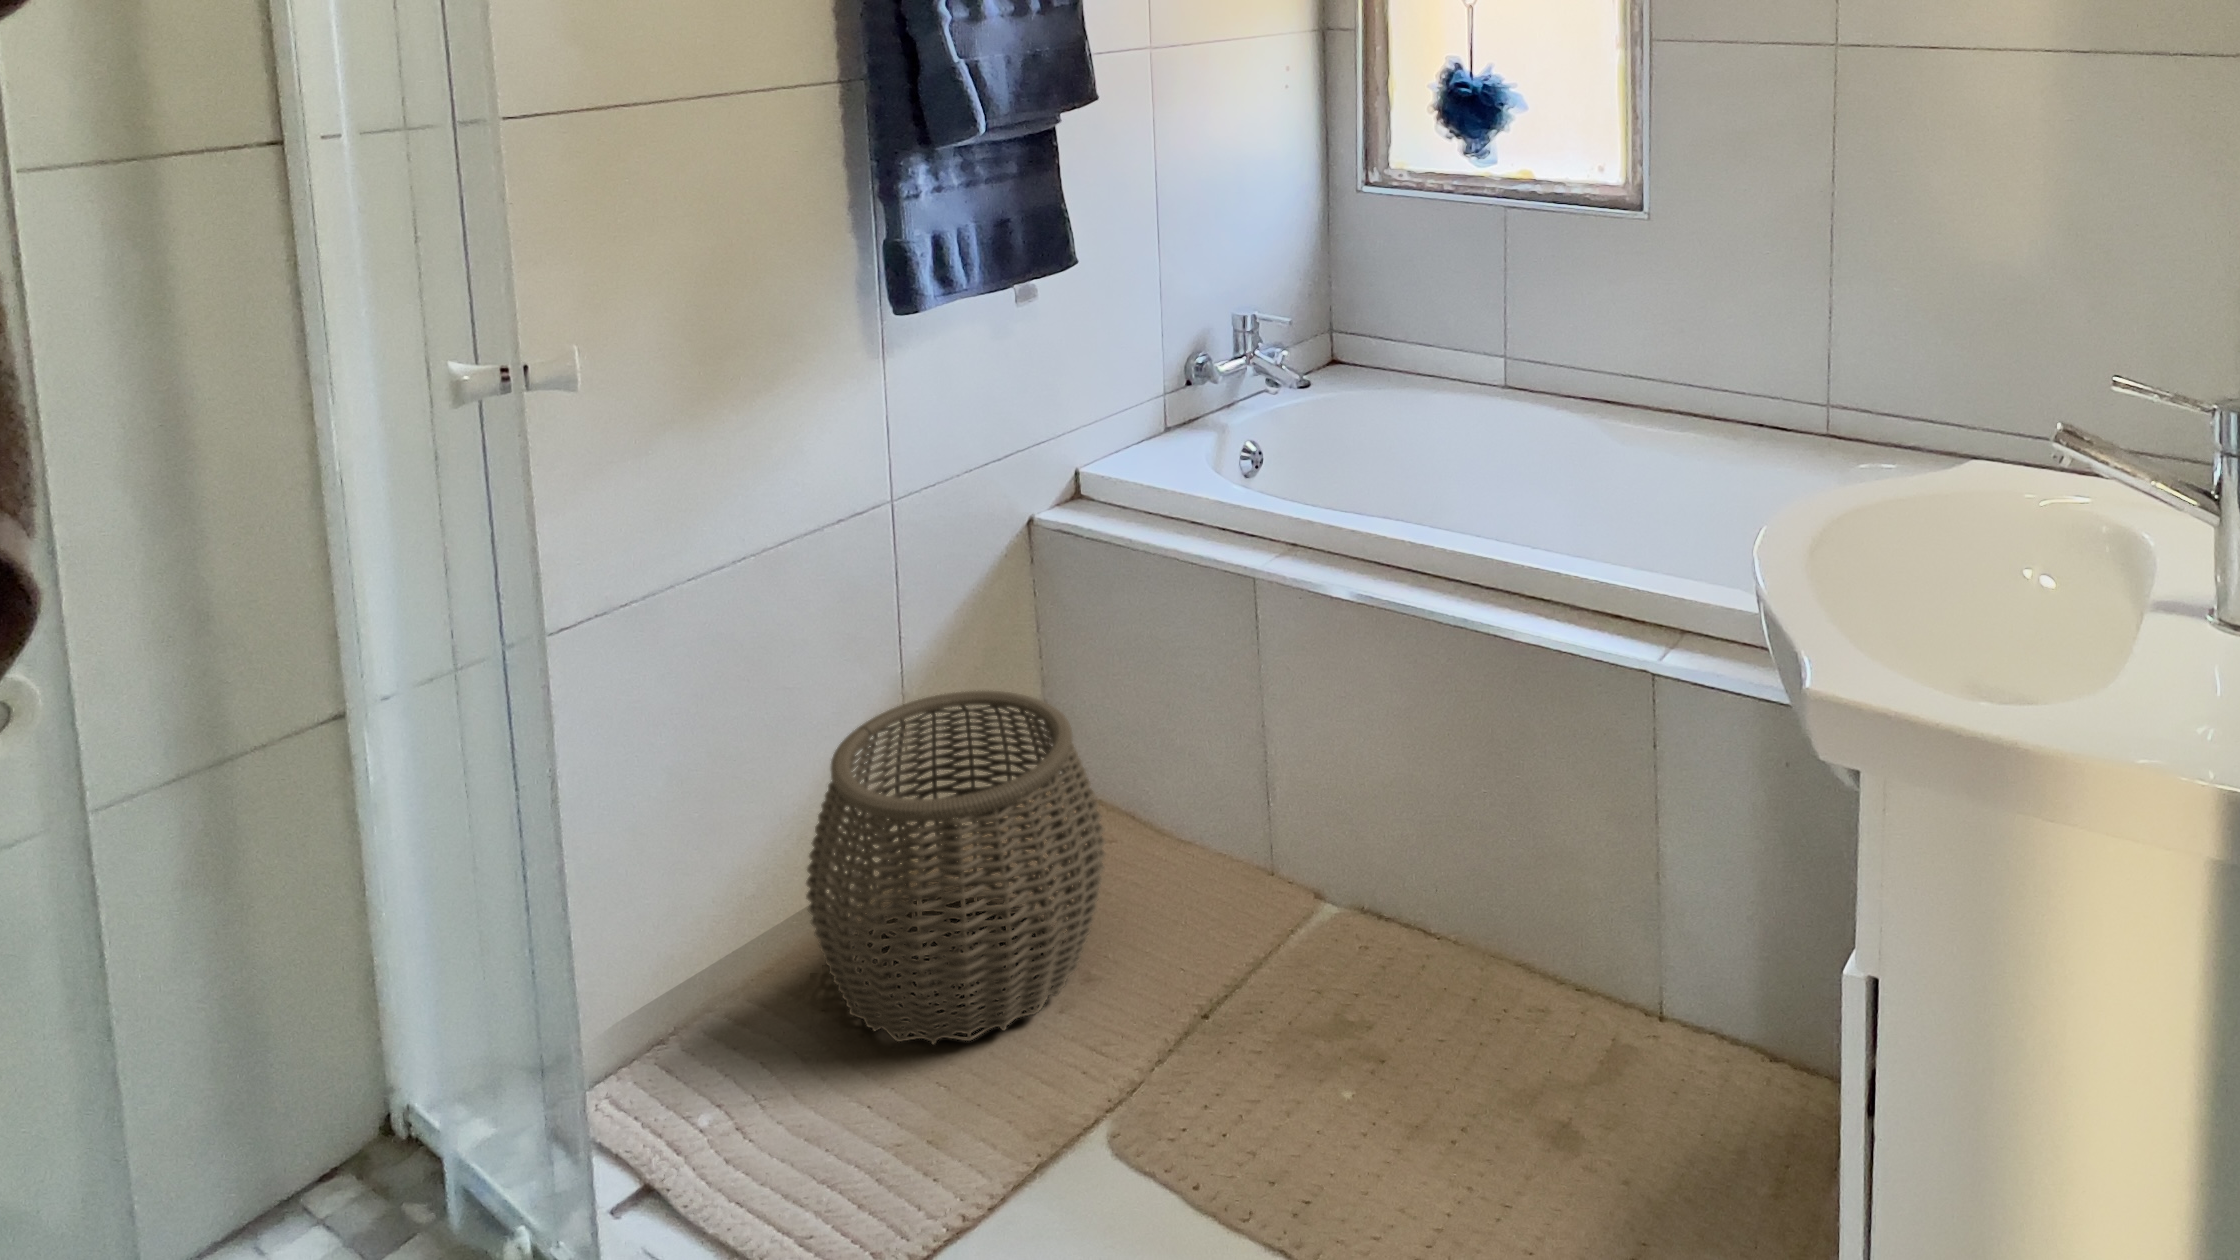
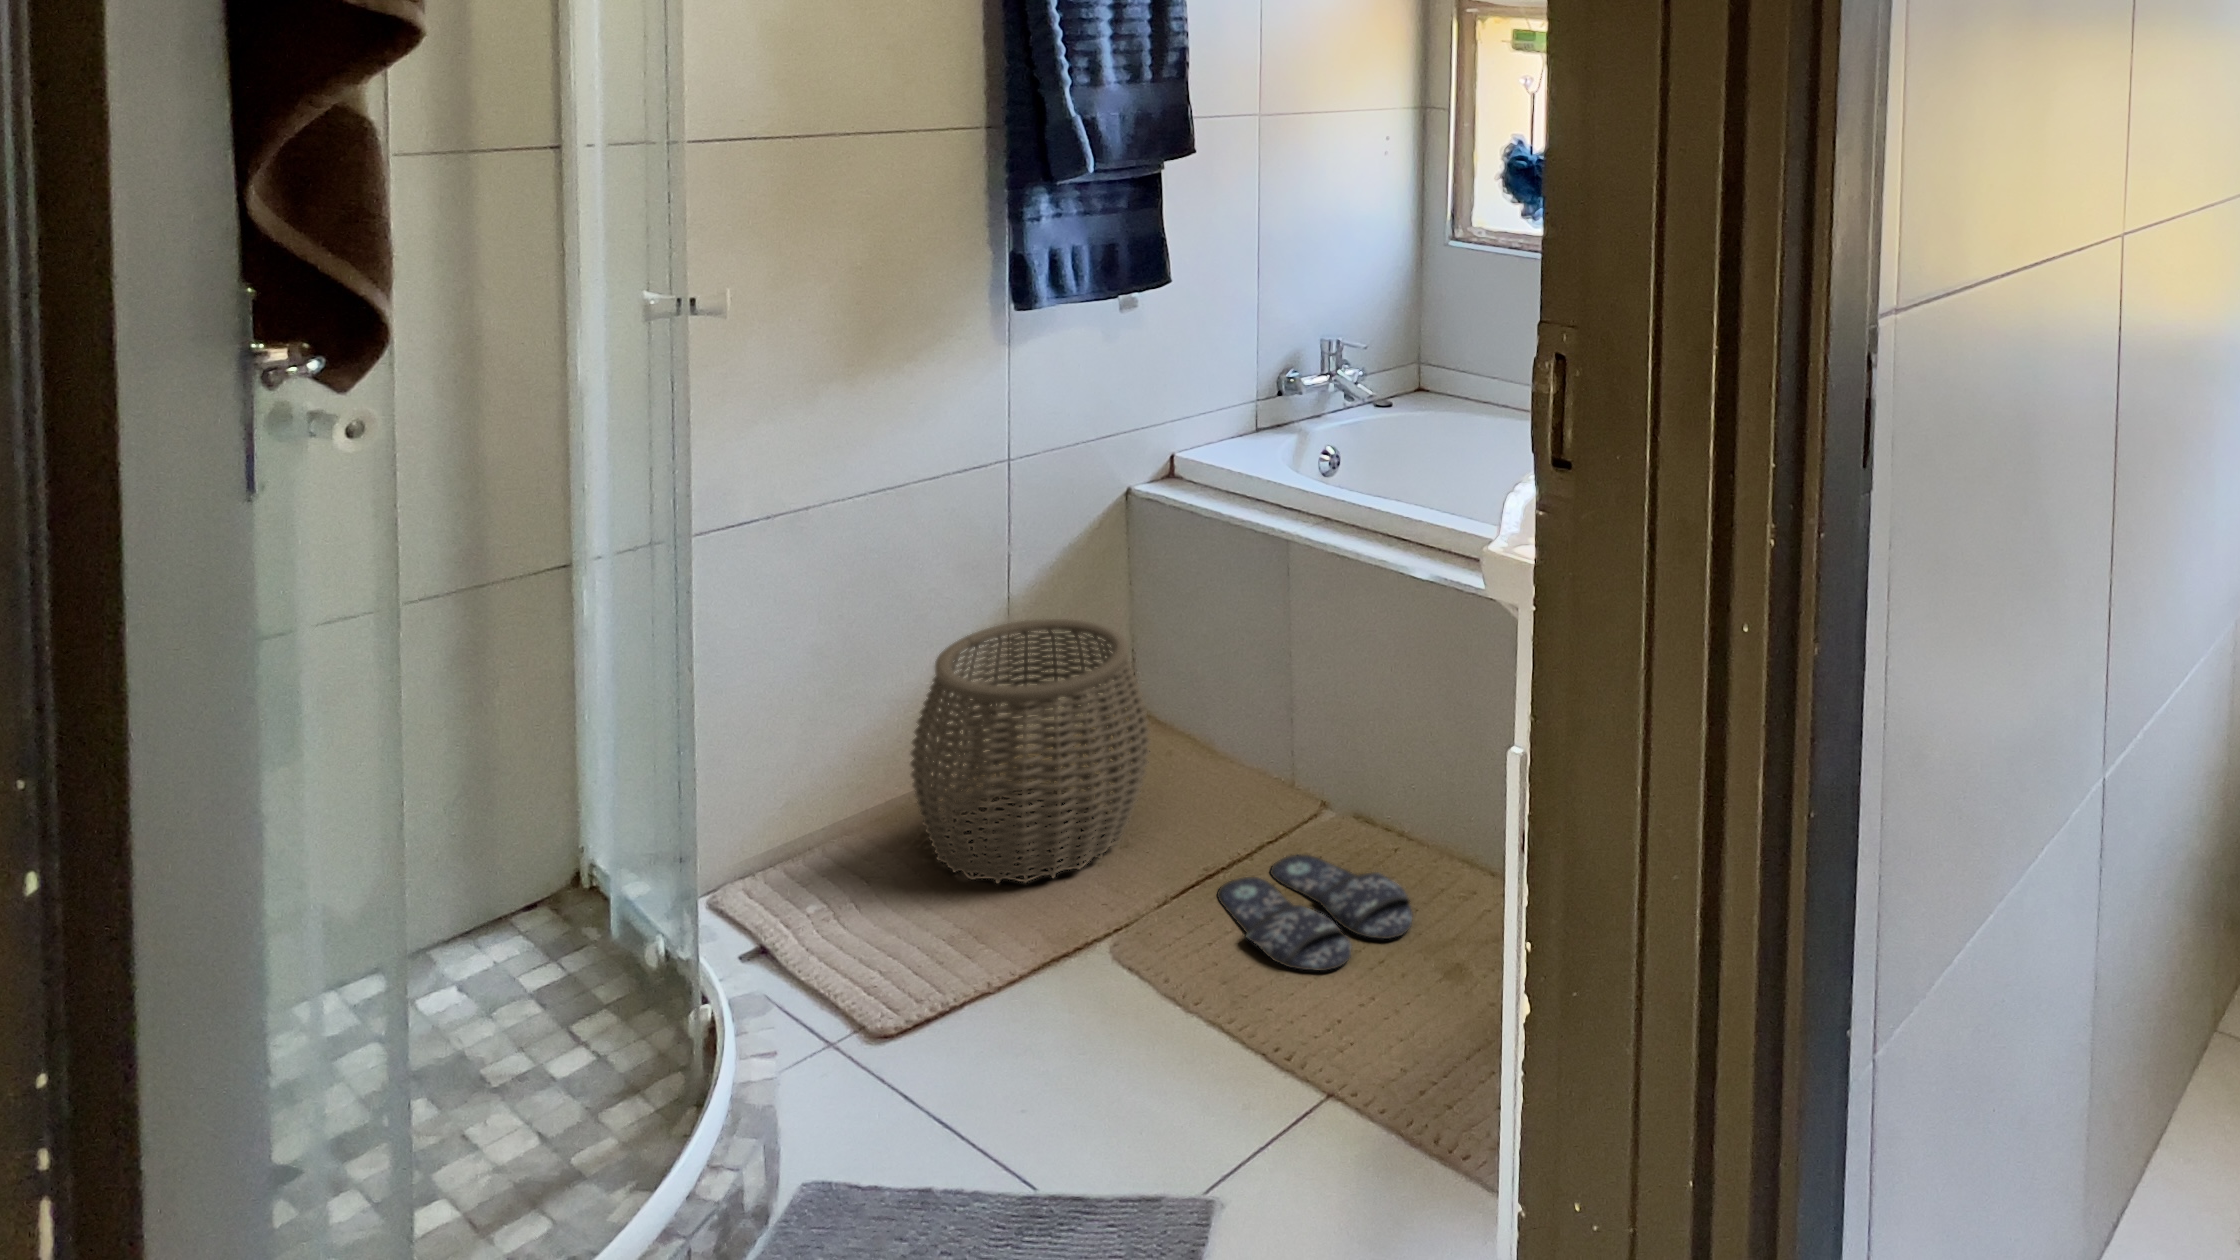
slippers: none [1213,967,1469,1145] -> present [1217,855,1413,971]

